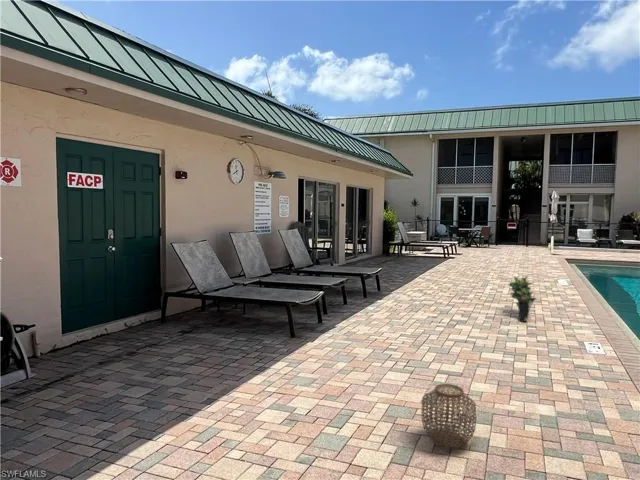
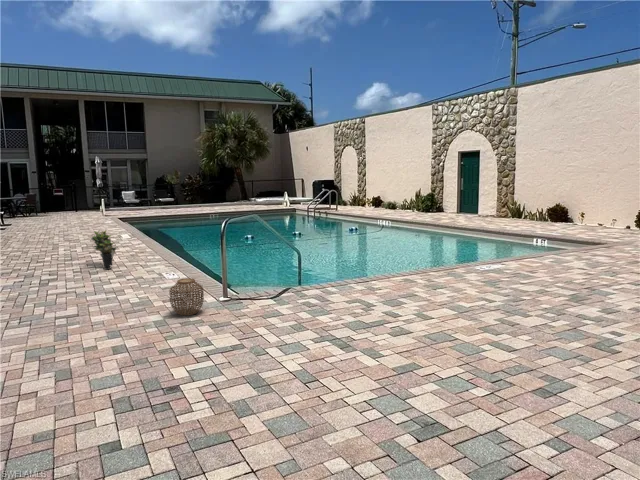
woven basket: present [422,384,476,449] -> present [169,278,204,315]

